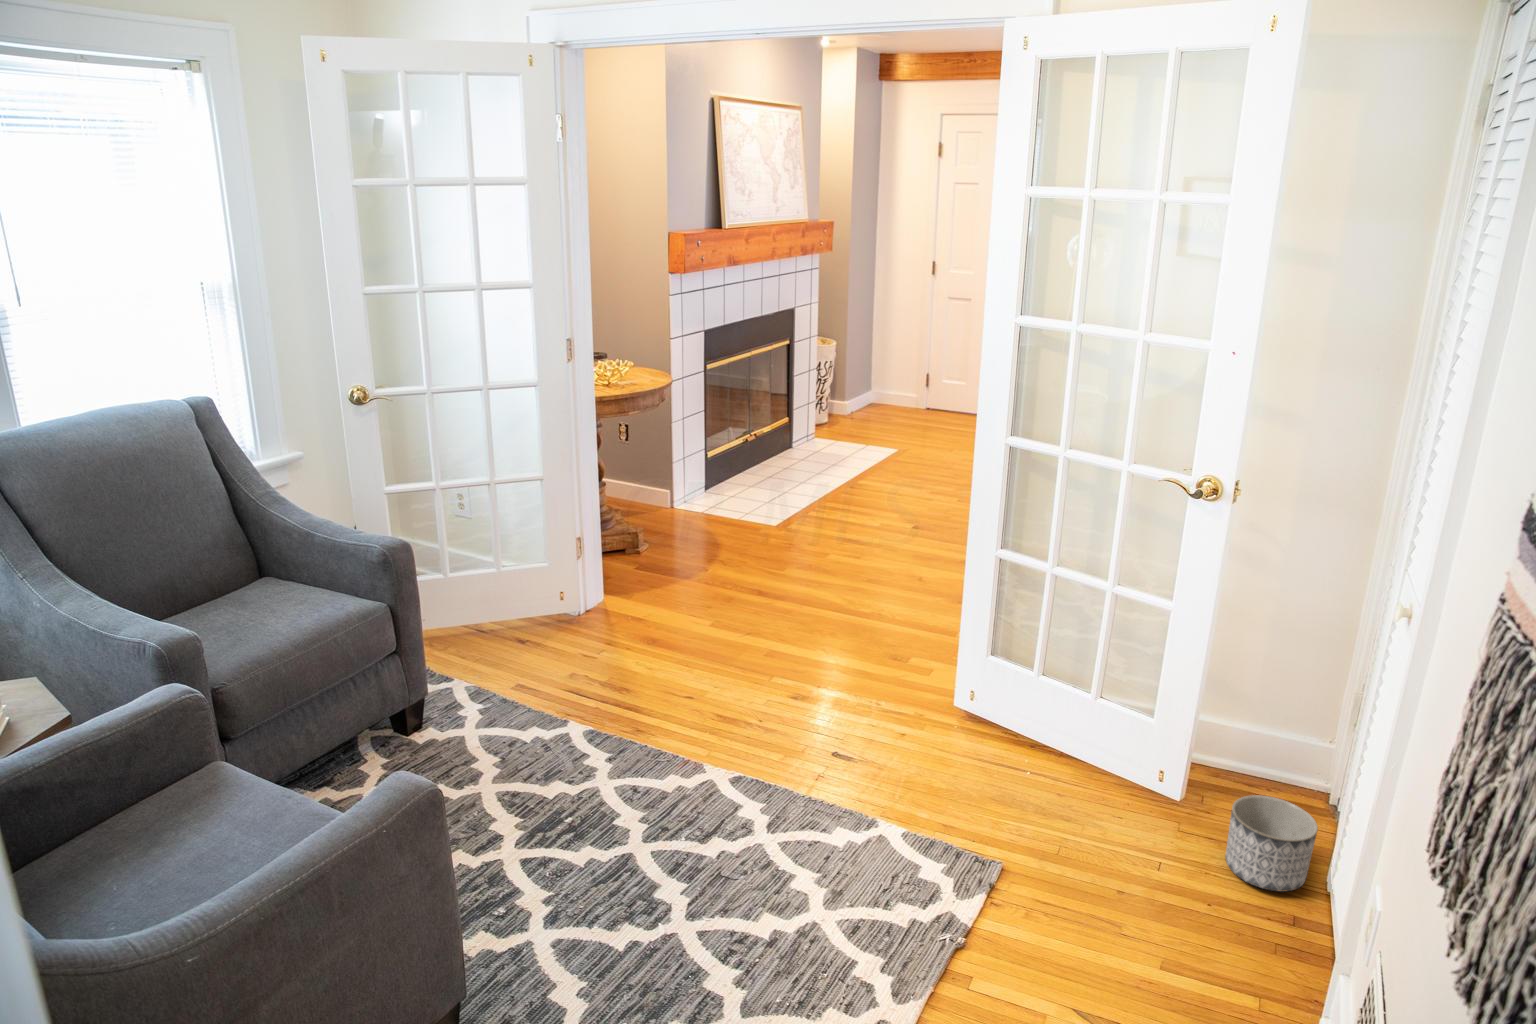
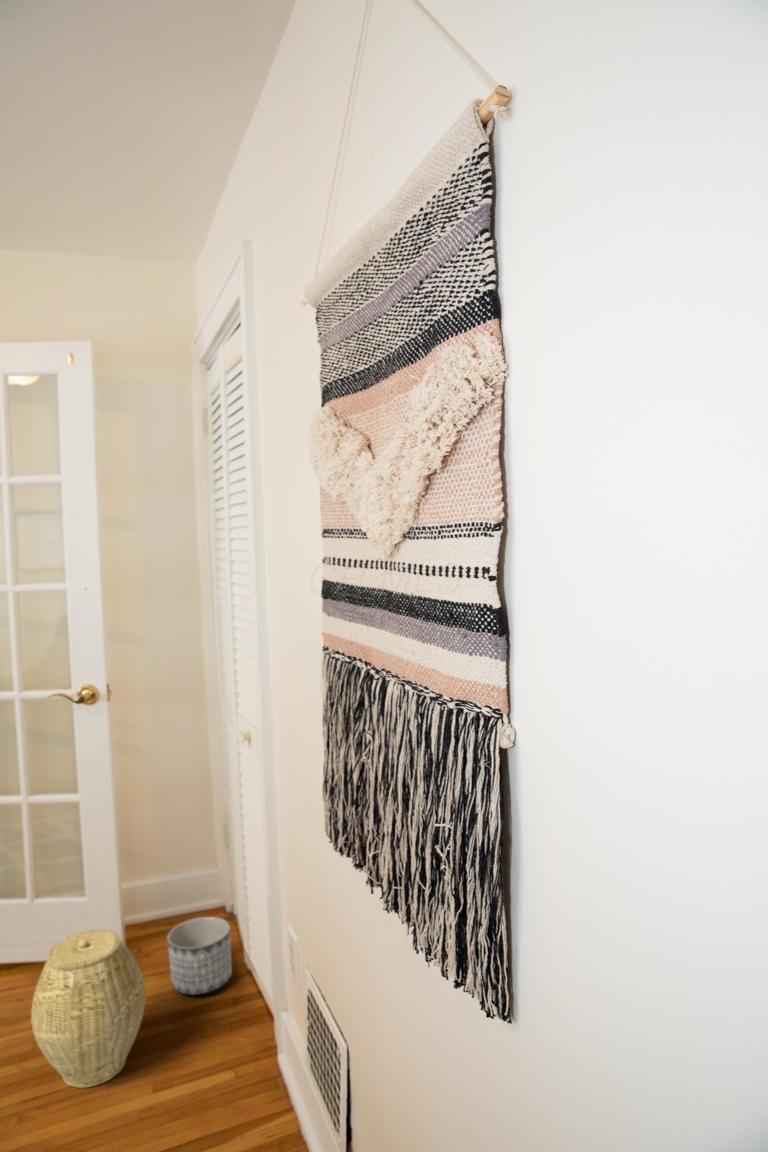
woven basket: none [1059,757,1185,918] -> present [31,930,146,1088]

